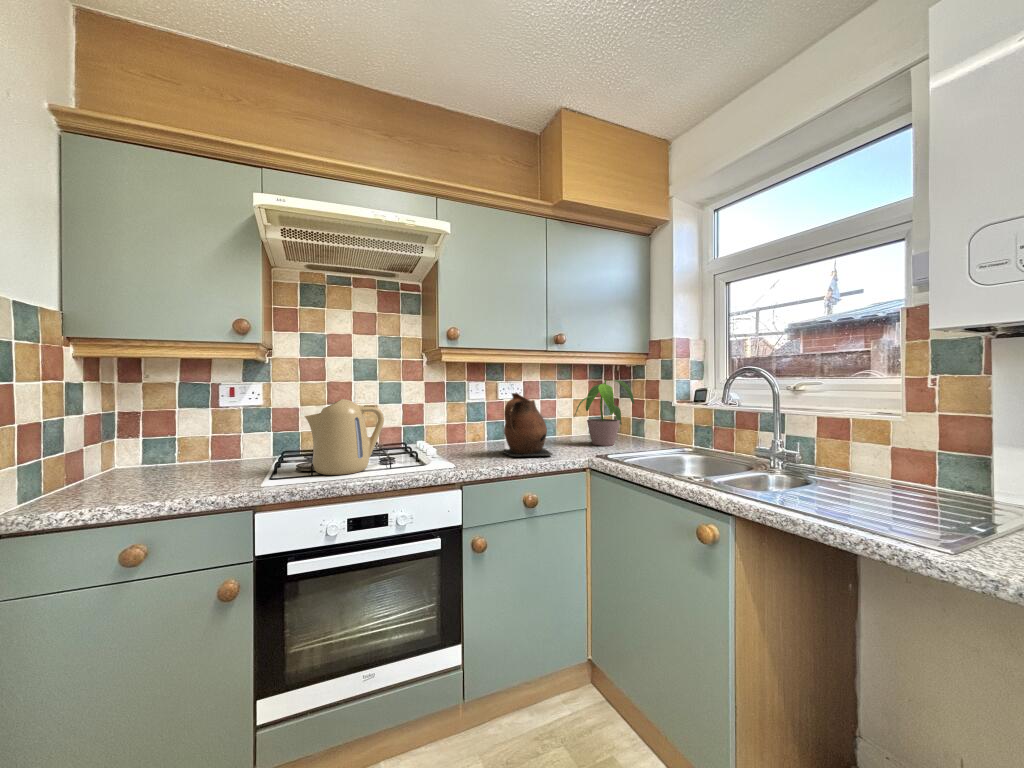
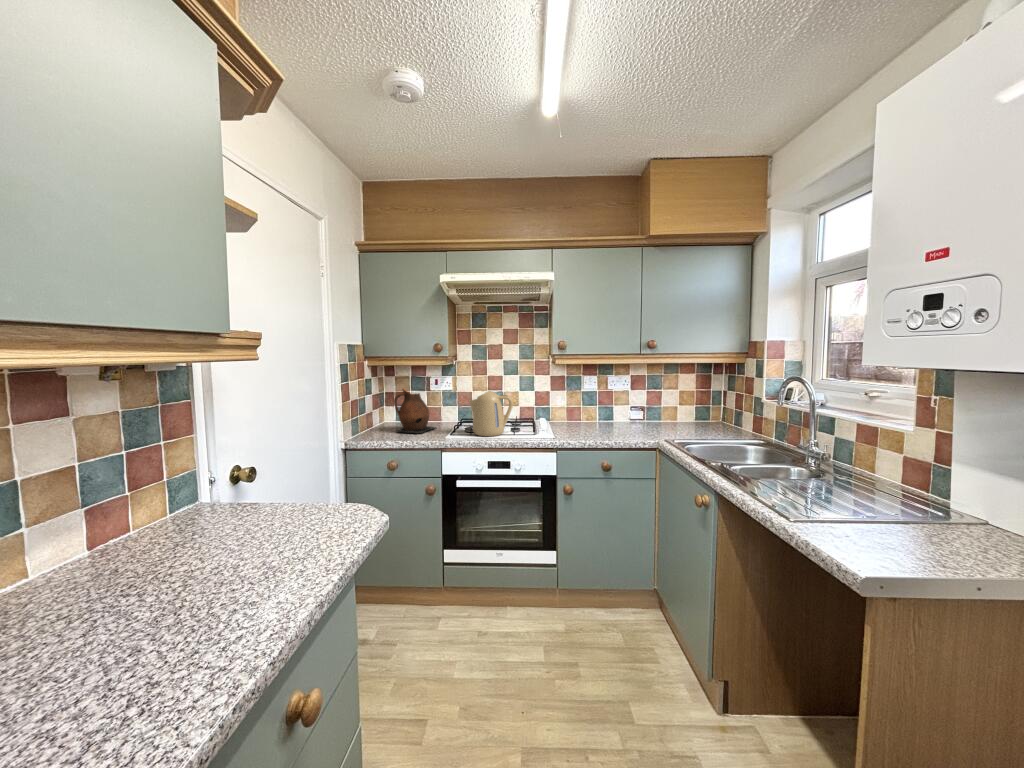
potted plant: present [574,380,635,446] -> none [660,377,726,432]
ceramic pitcher: present [502,393,552,456] -> present [394,388,436,433]

